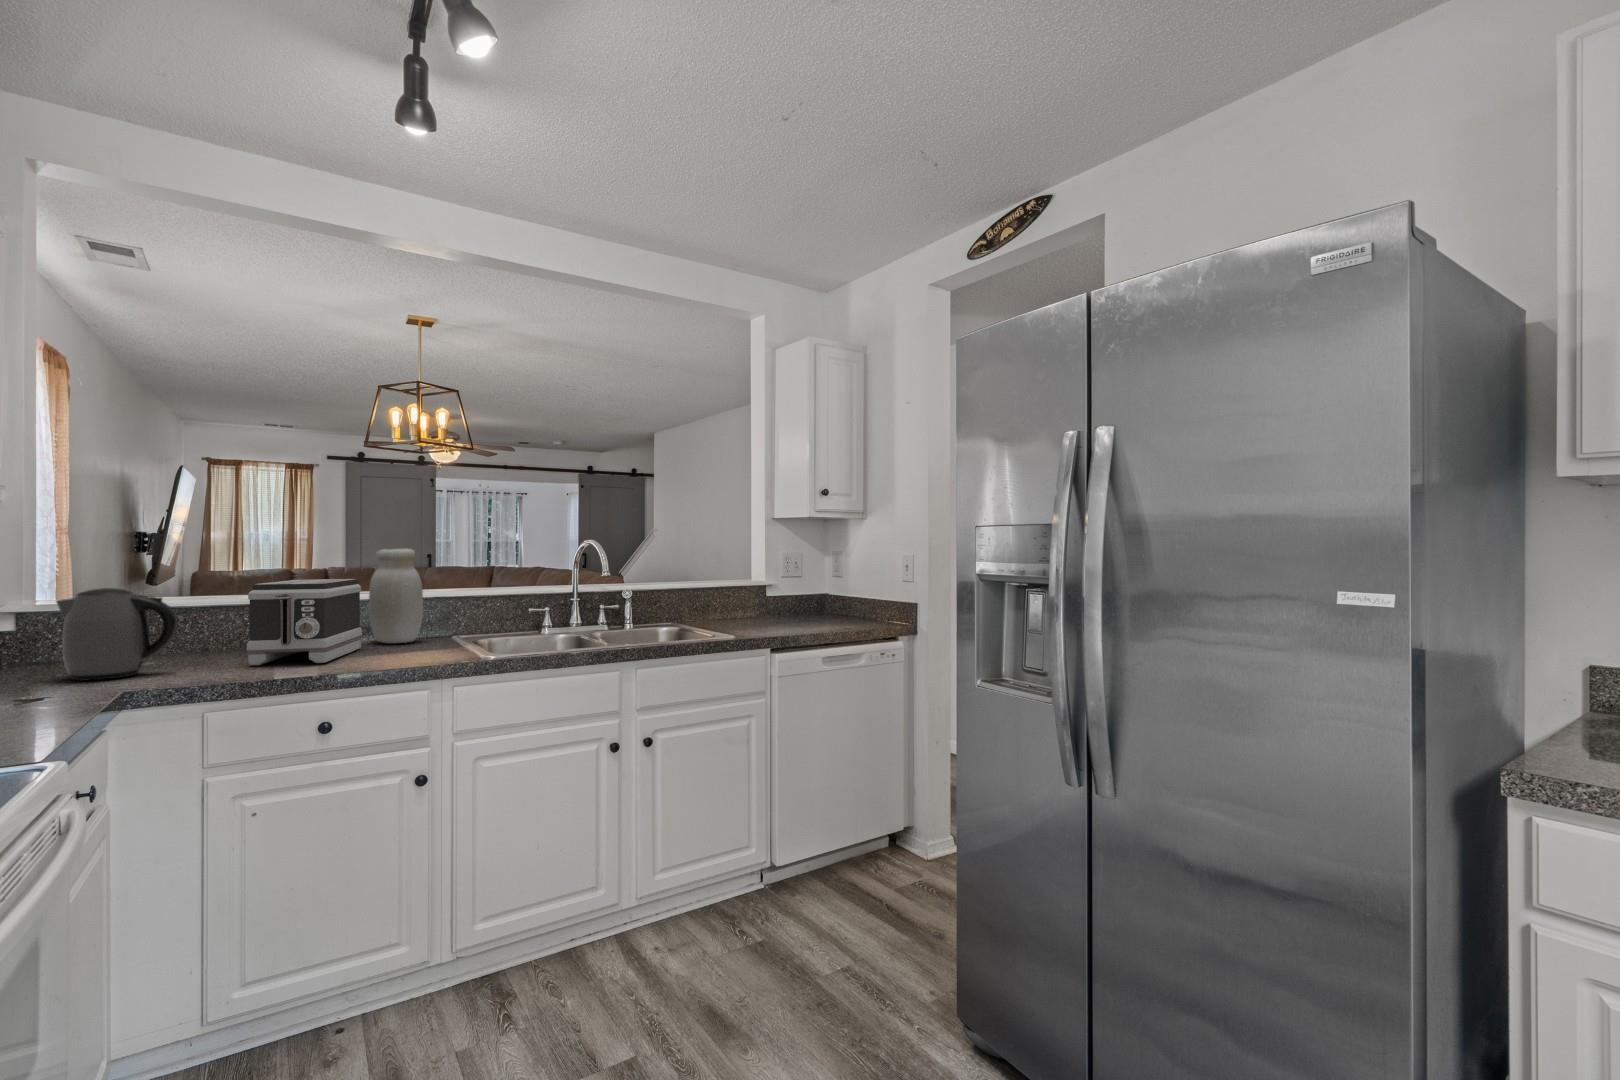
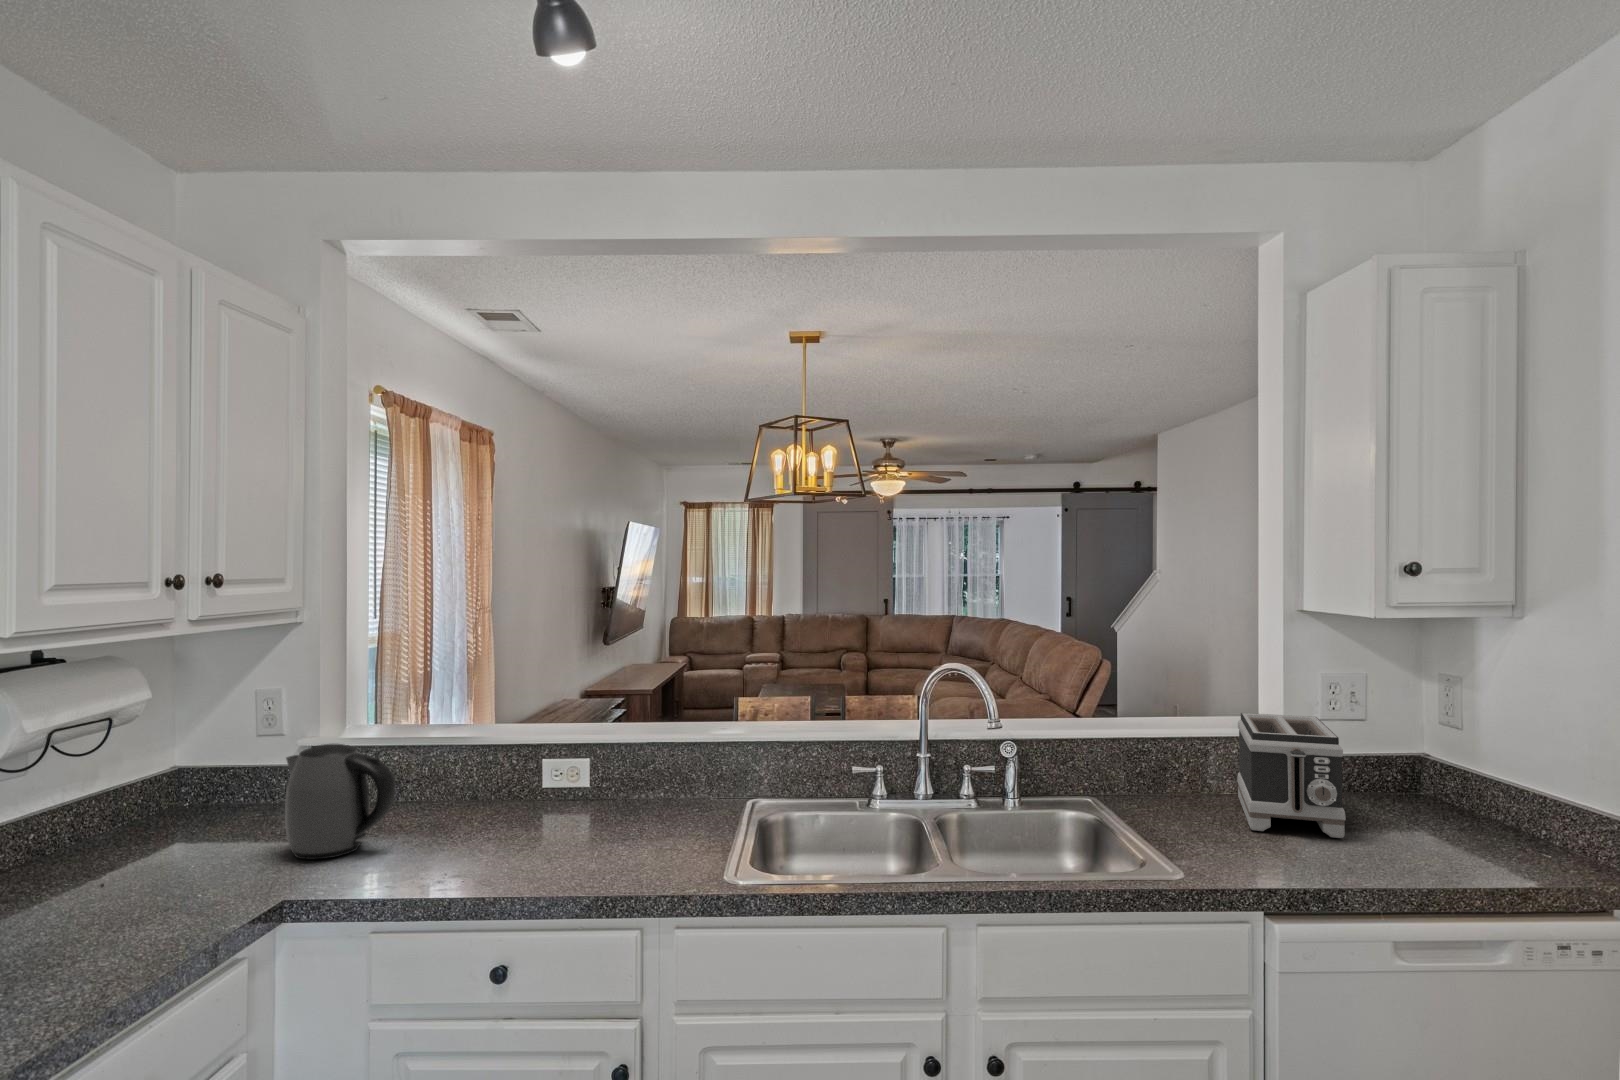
jar: present [369,549,423,643] -> none [644,677,706,812]
toaster: present [246,579,362,665] -> present [1237,713,1346,838]

